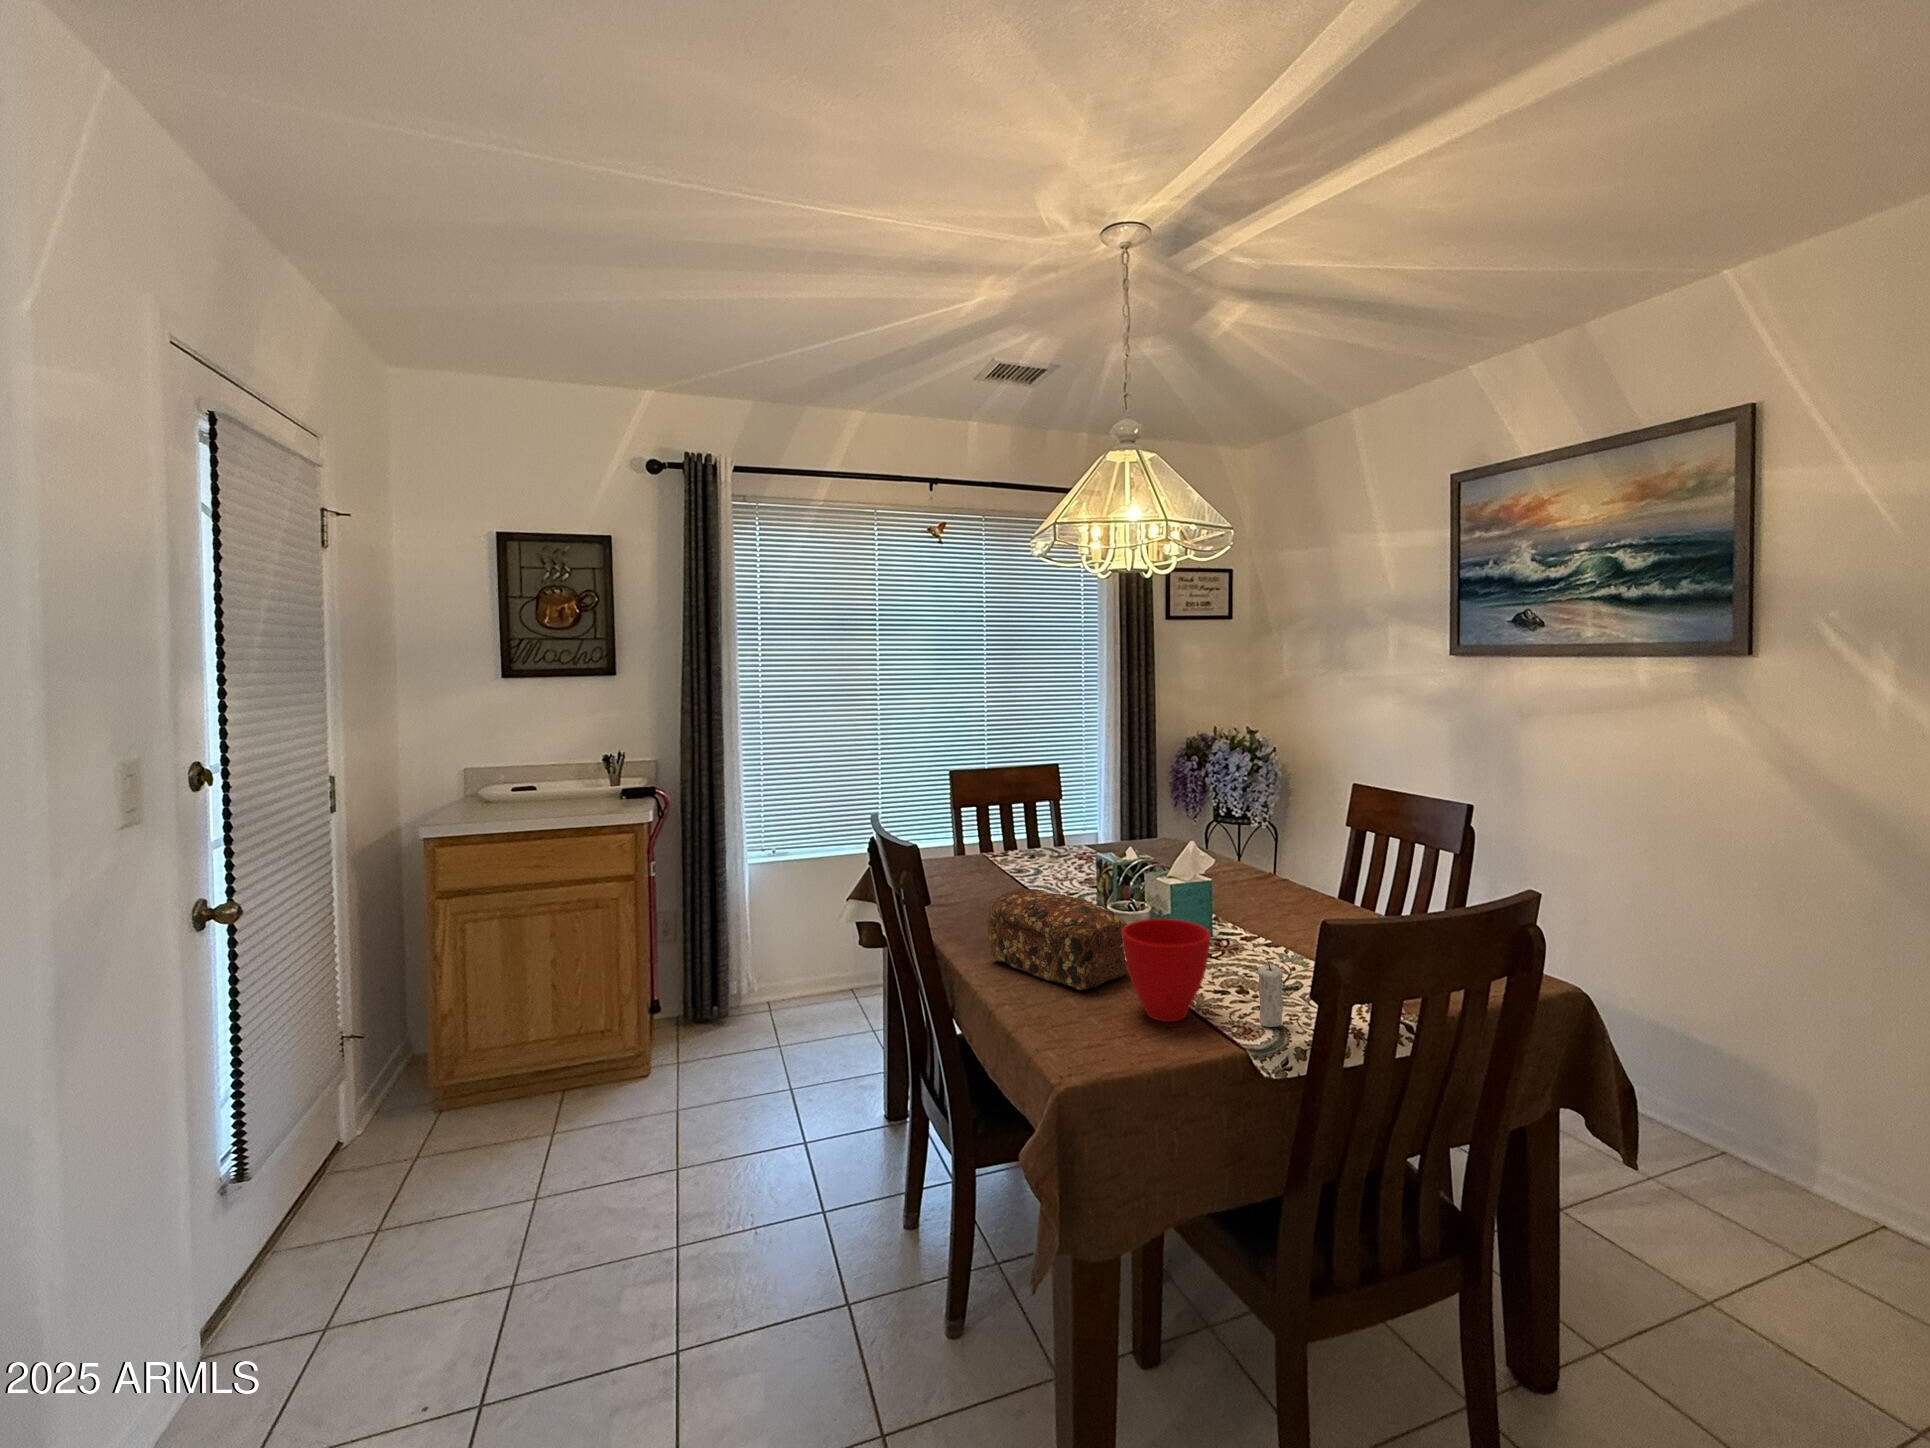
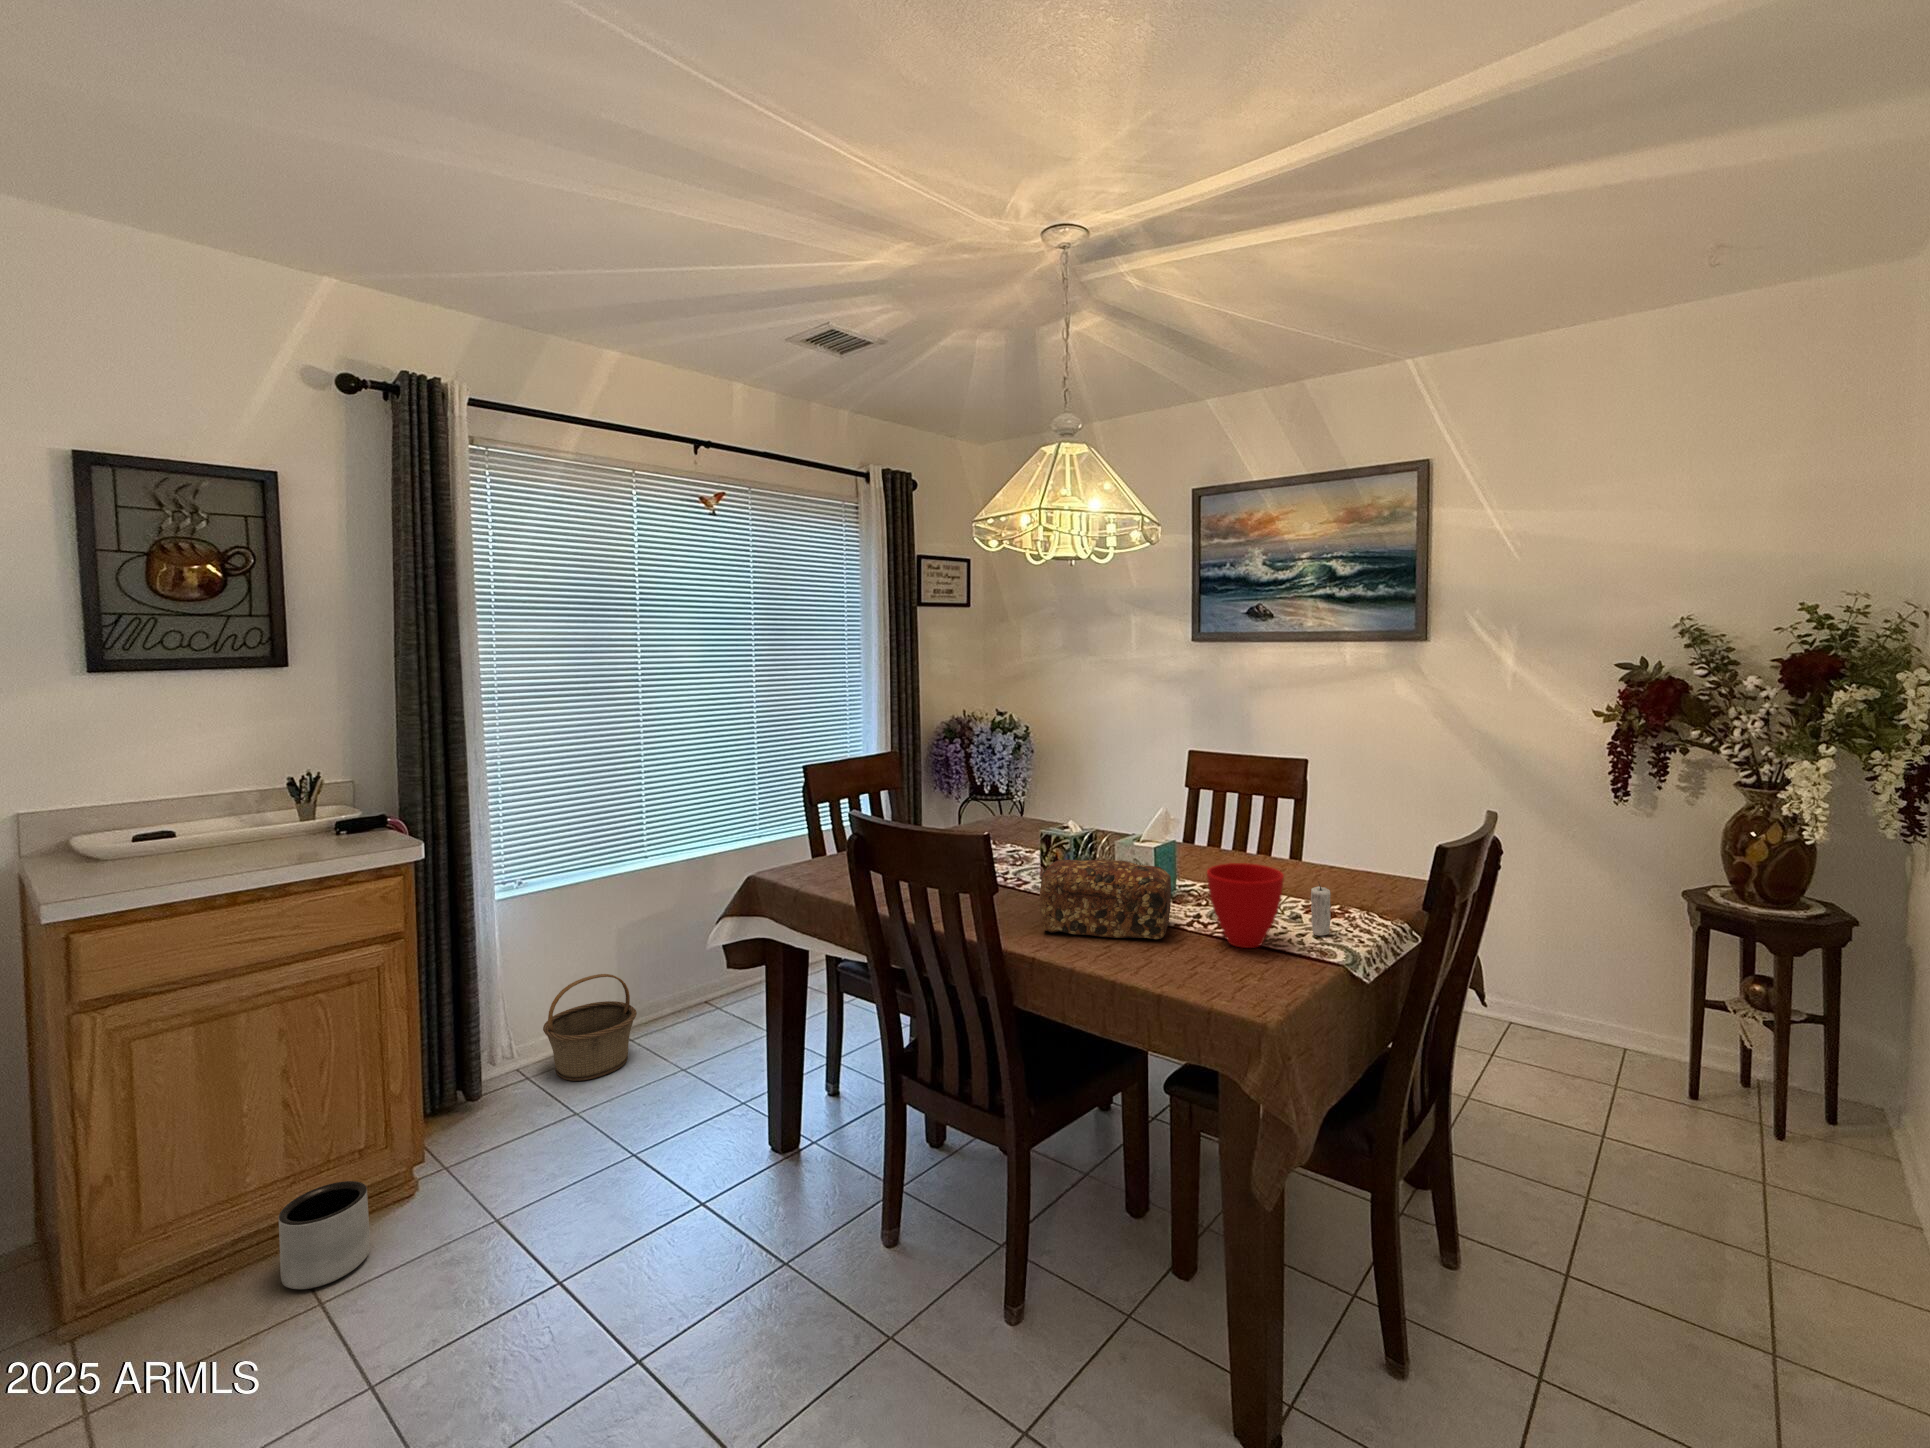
basket: none [777,936,848,1022] -> present [543,974,637,1081]
planter: none [536,1050,593,1120] -> present [279,1181,370,1289]

